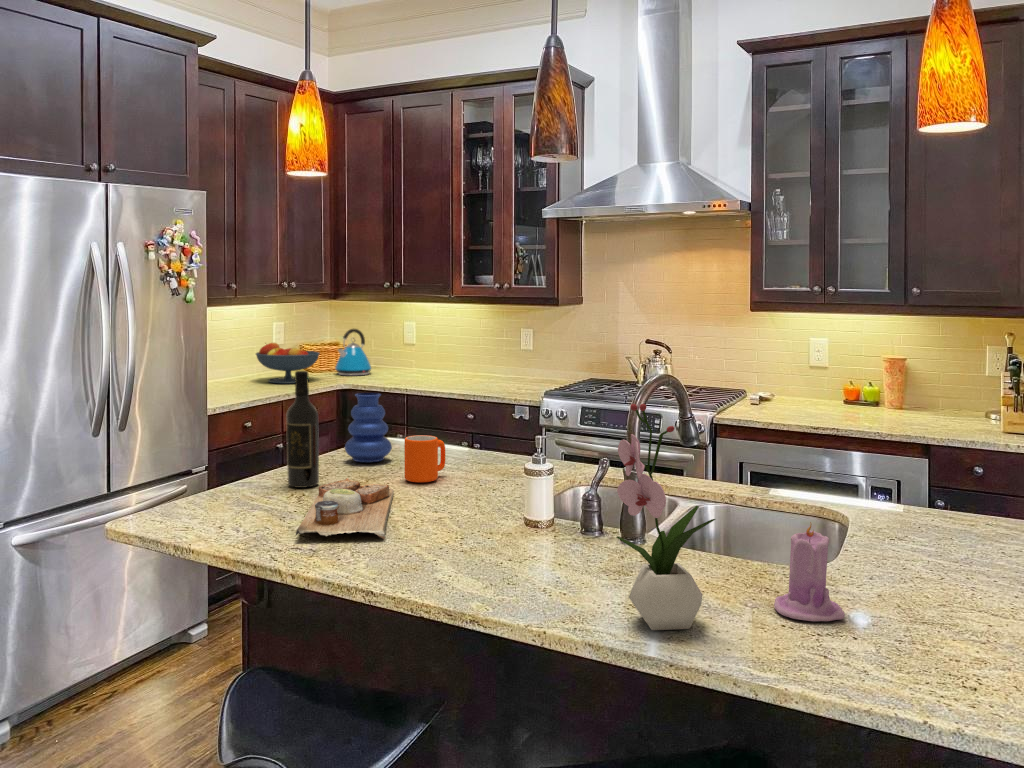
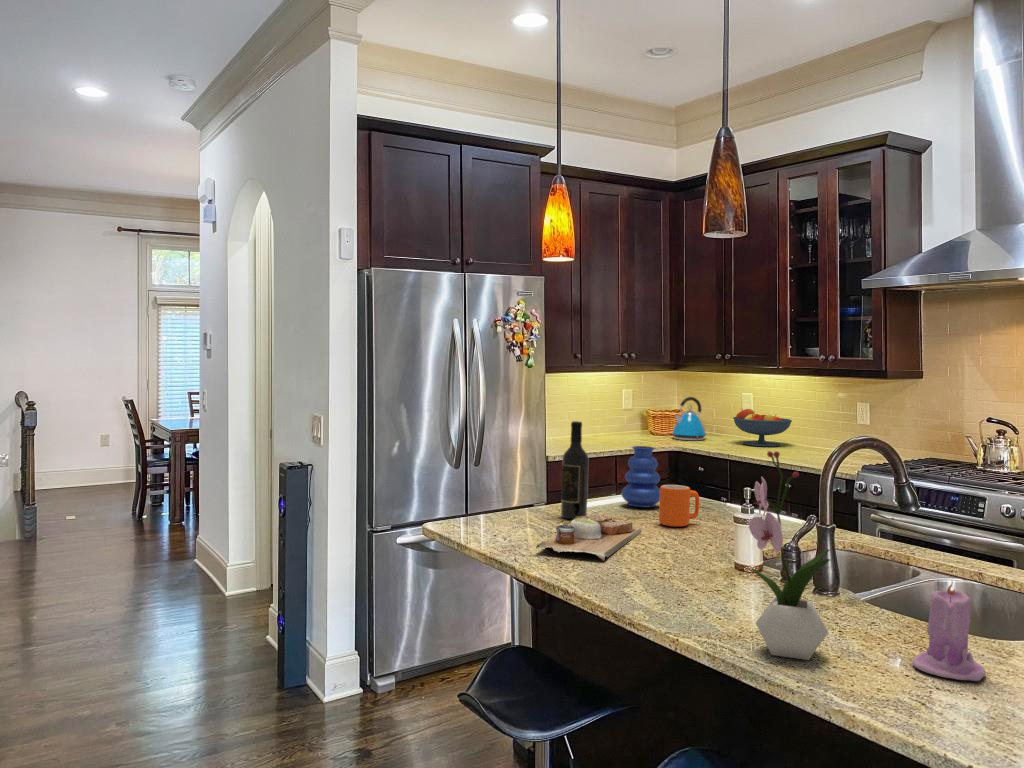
fruit bowl: present [256,343,320,383] -> present [733,409,792,446]

